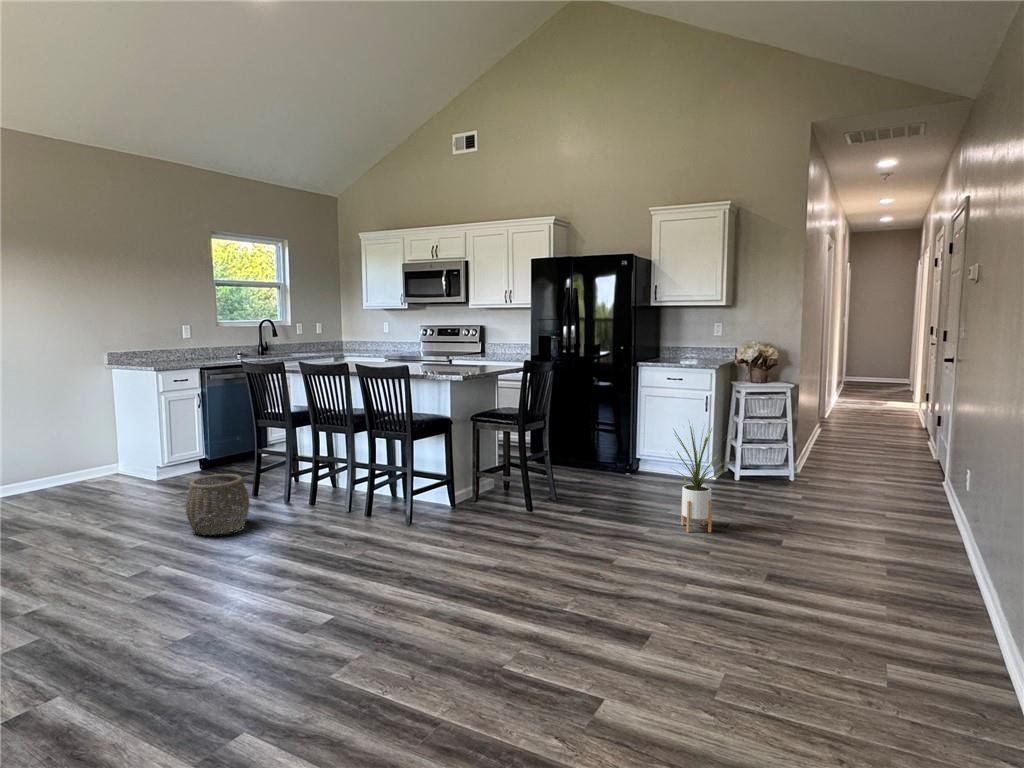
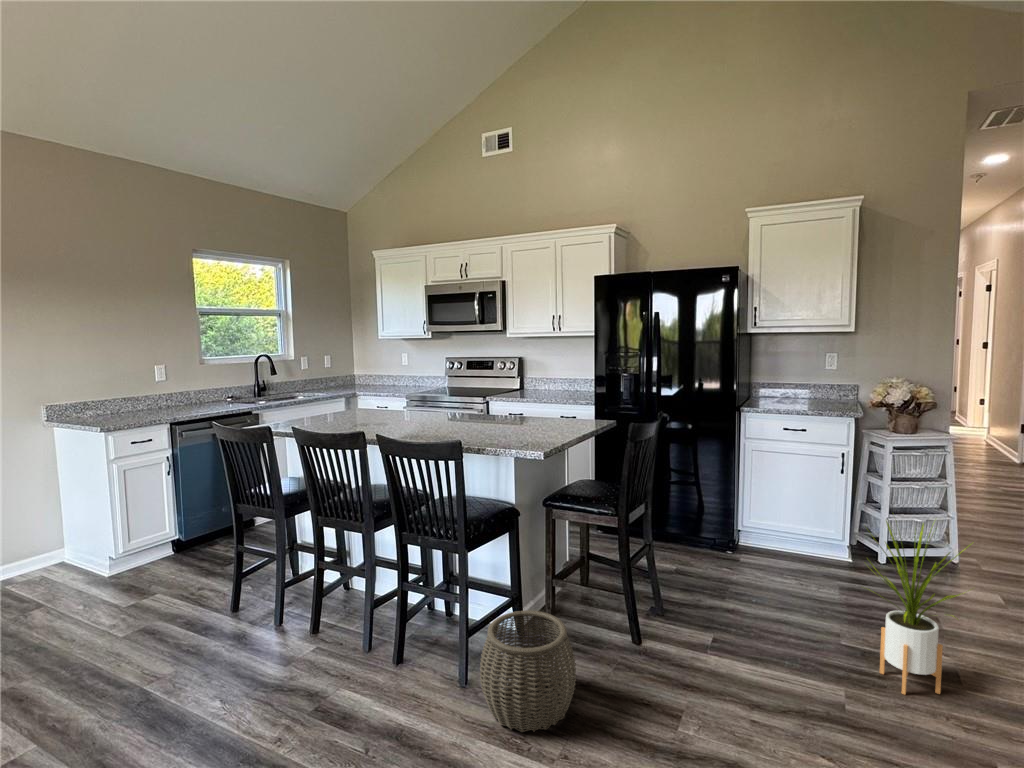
woven basket: present [185,474,249,535] -> present [480,610,576,732]

